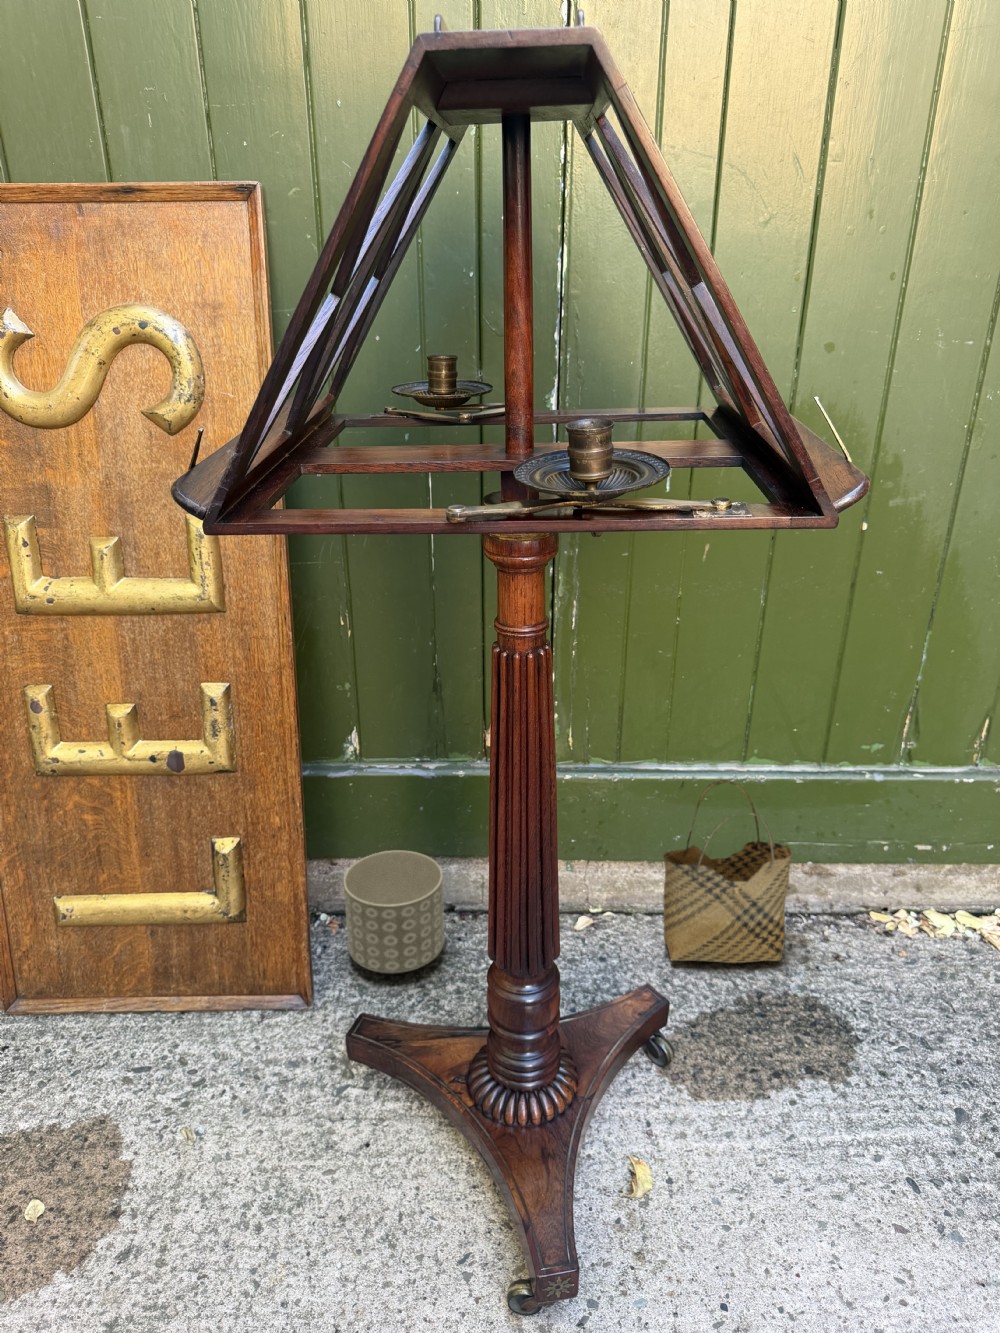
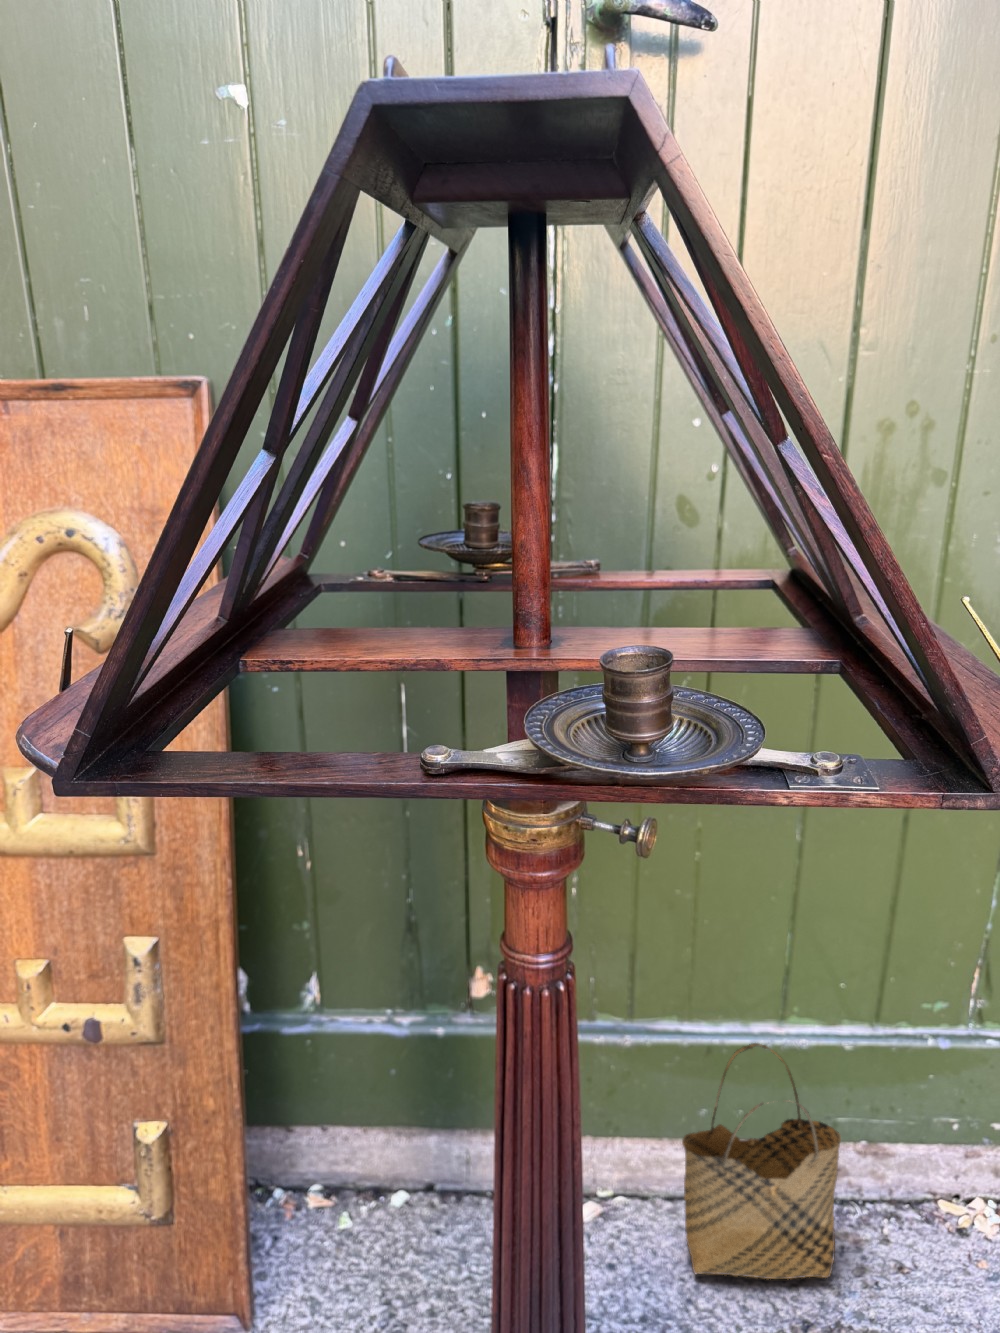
planter: present [344,850,444,973] -> none [296,1119,418,1289]

